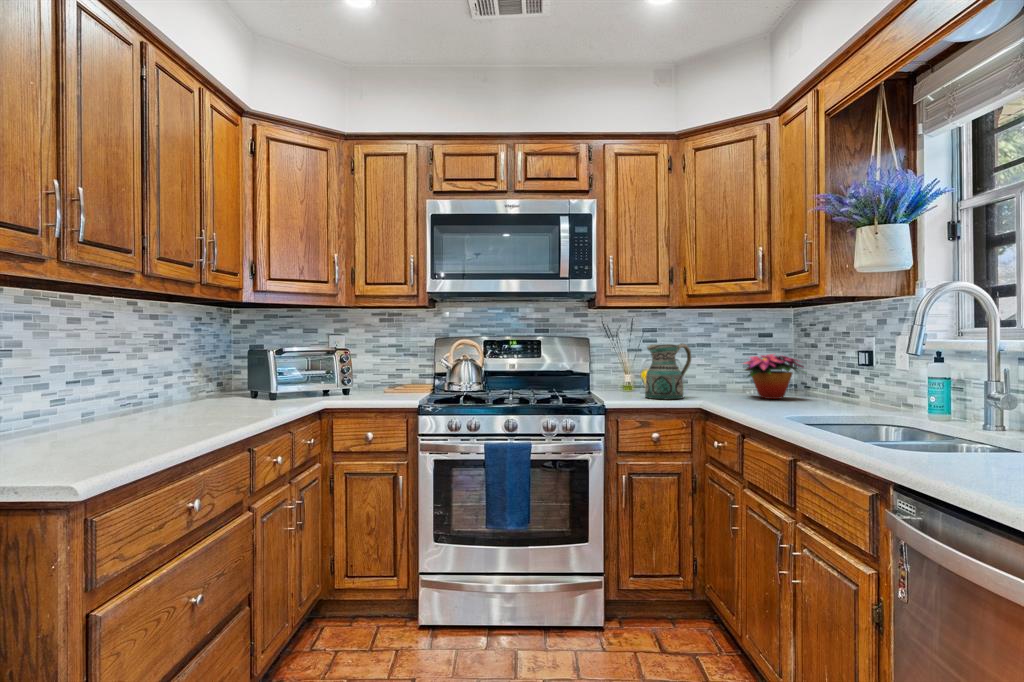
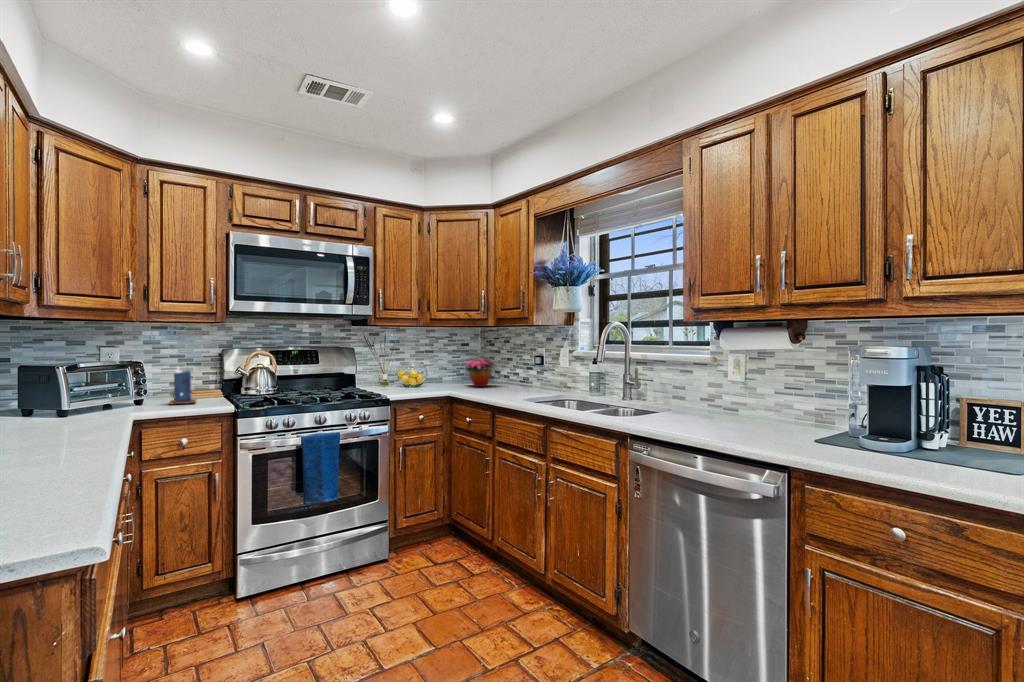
ceramic pitcher: present [645,344,691,399] -> none [406,353,435,391]
candle: none [364,353,396,395] -> present [169,368,196,404]

